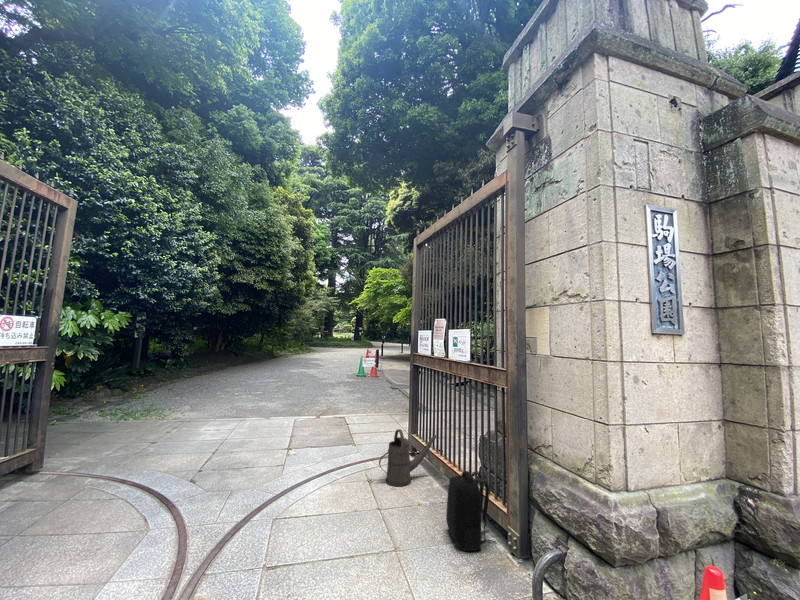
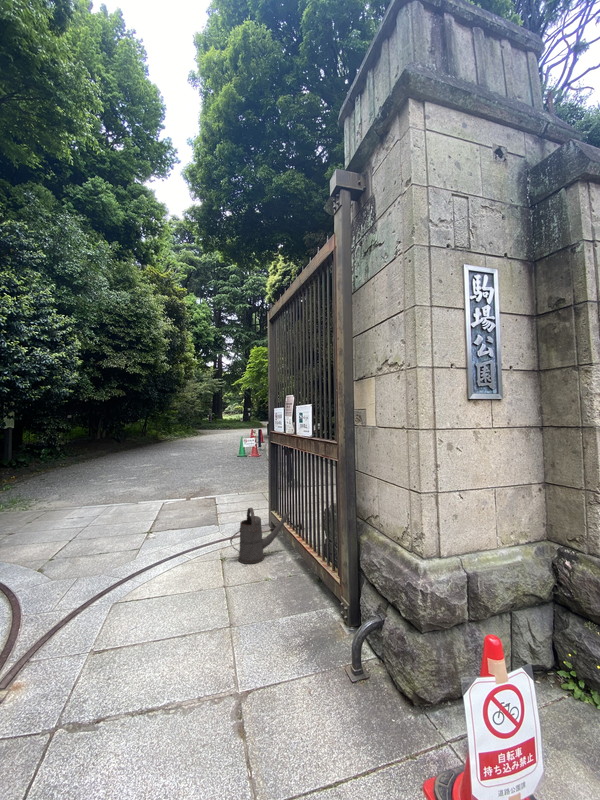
backpack: present [446,471,496,551] -> none [287,546,333,624]

